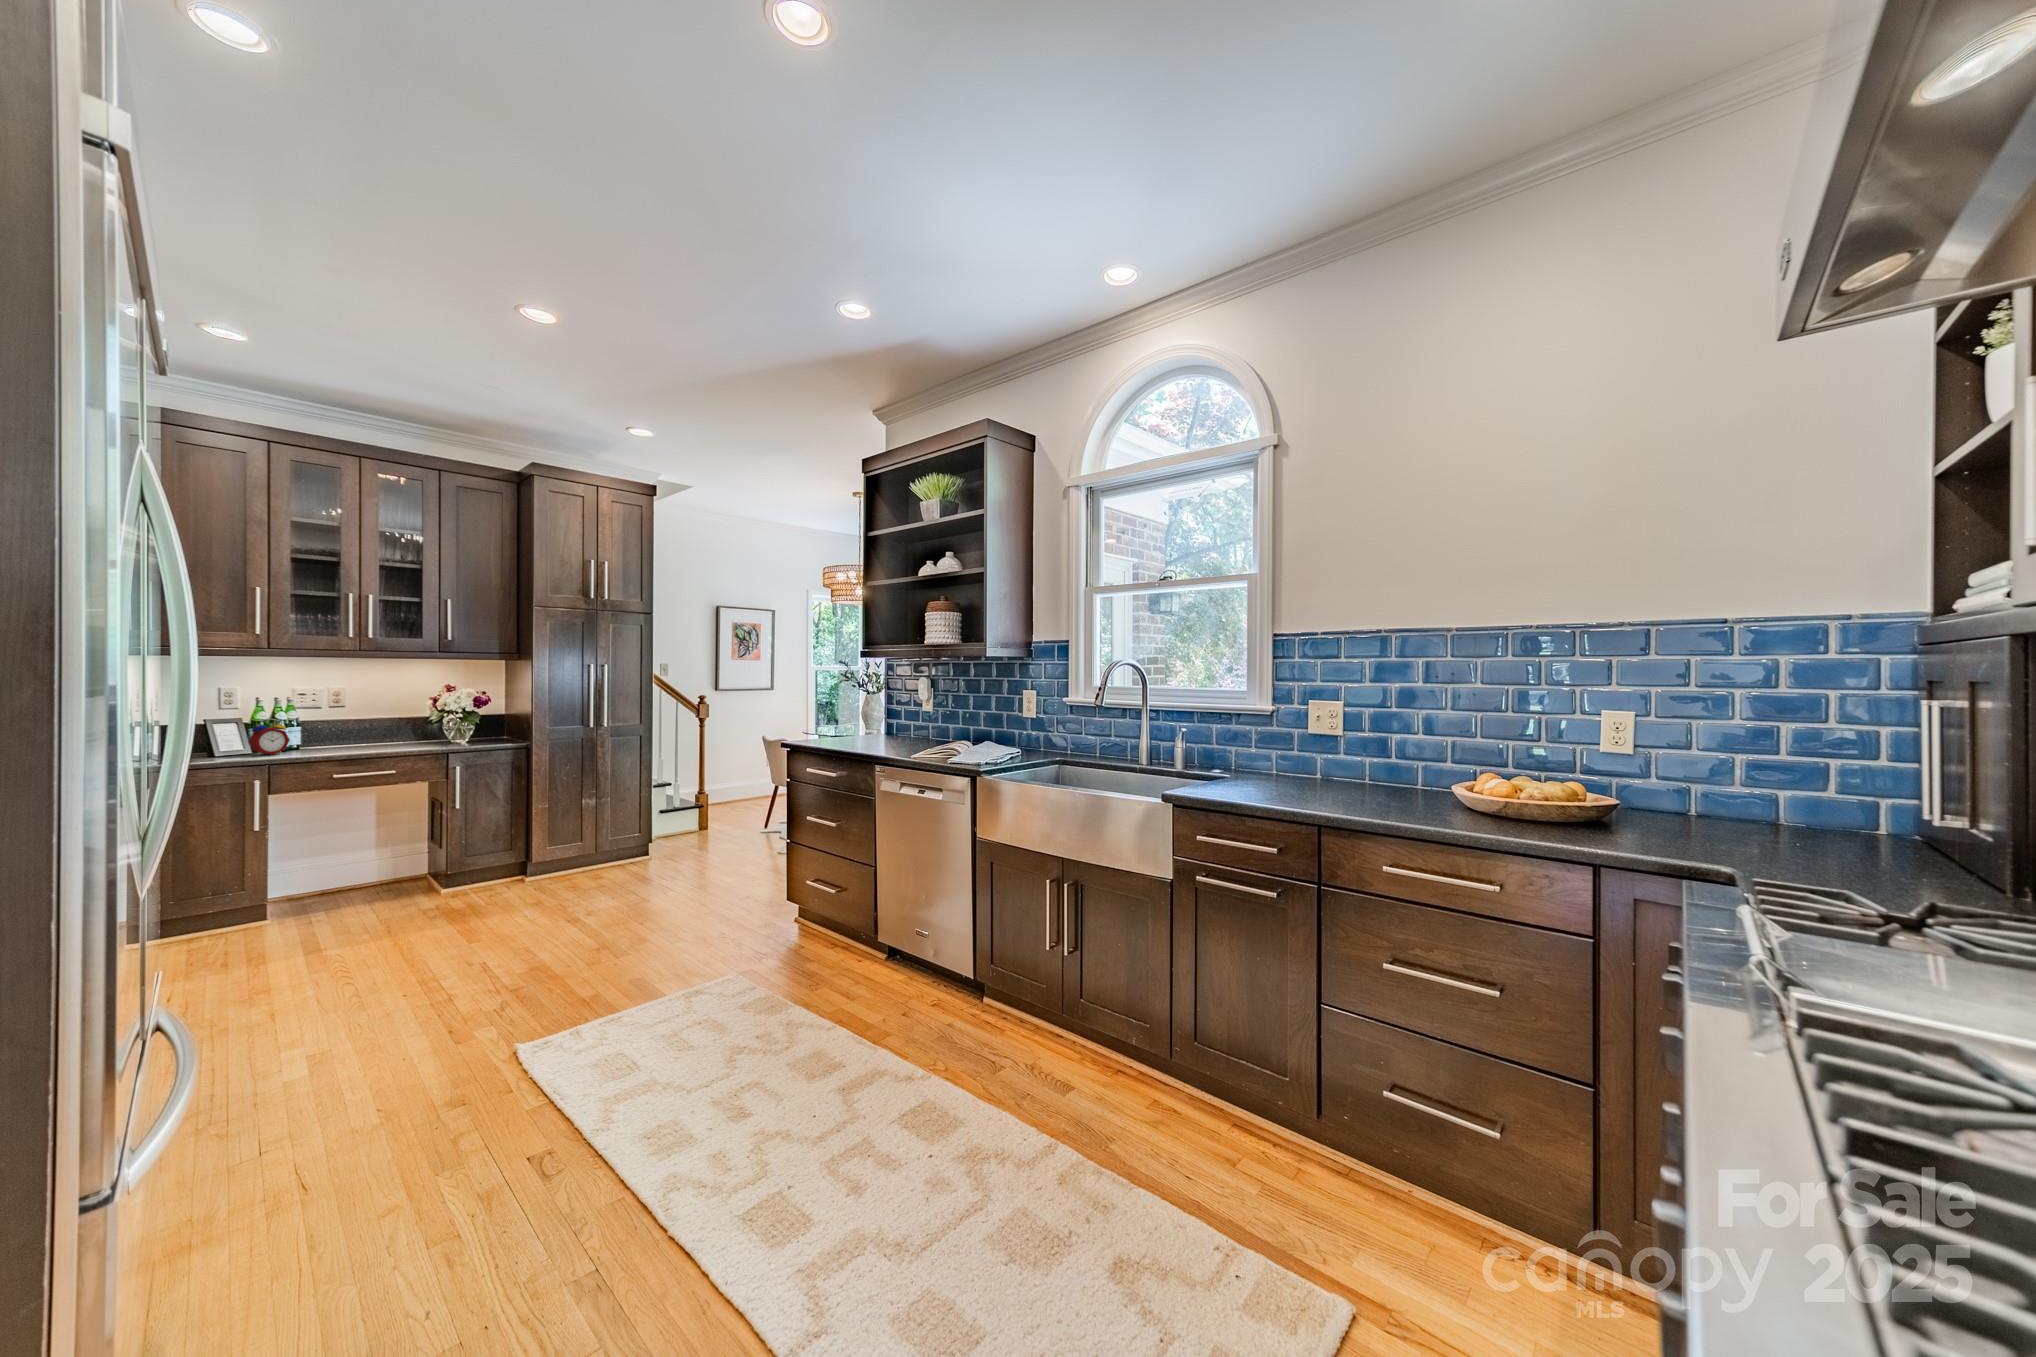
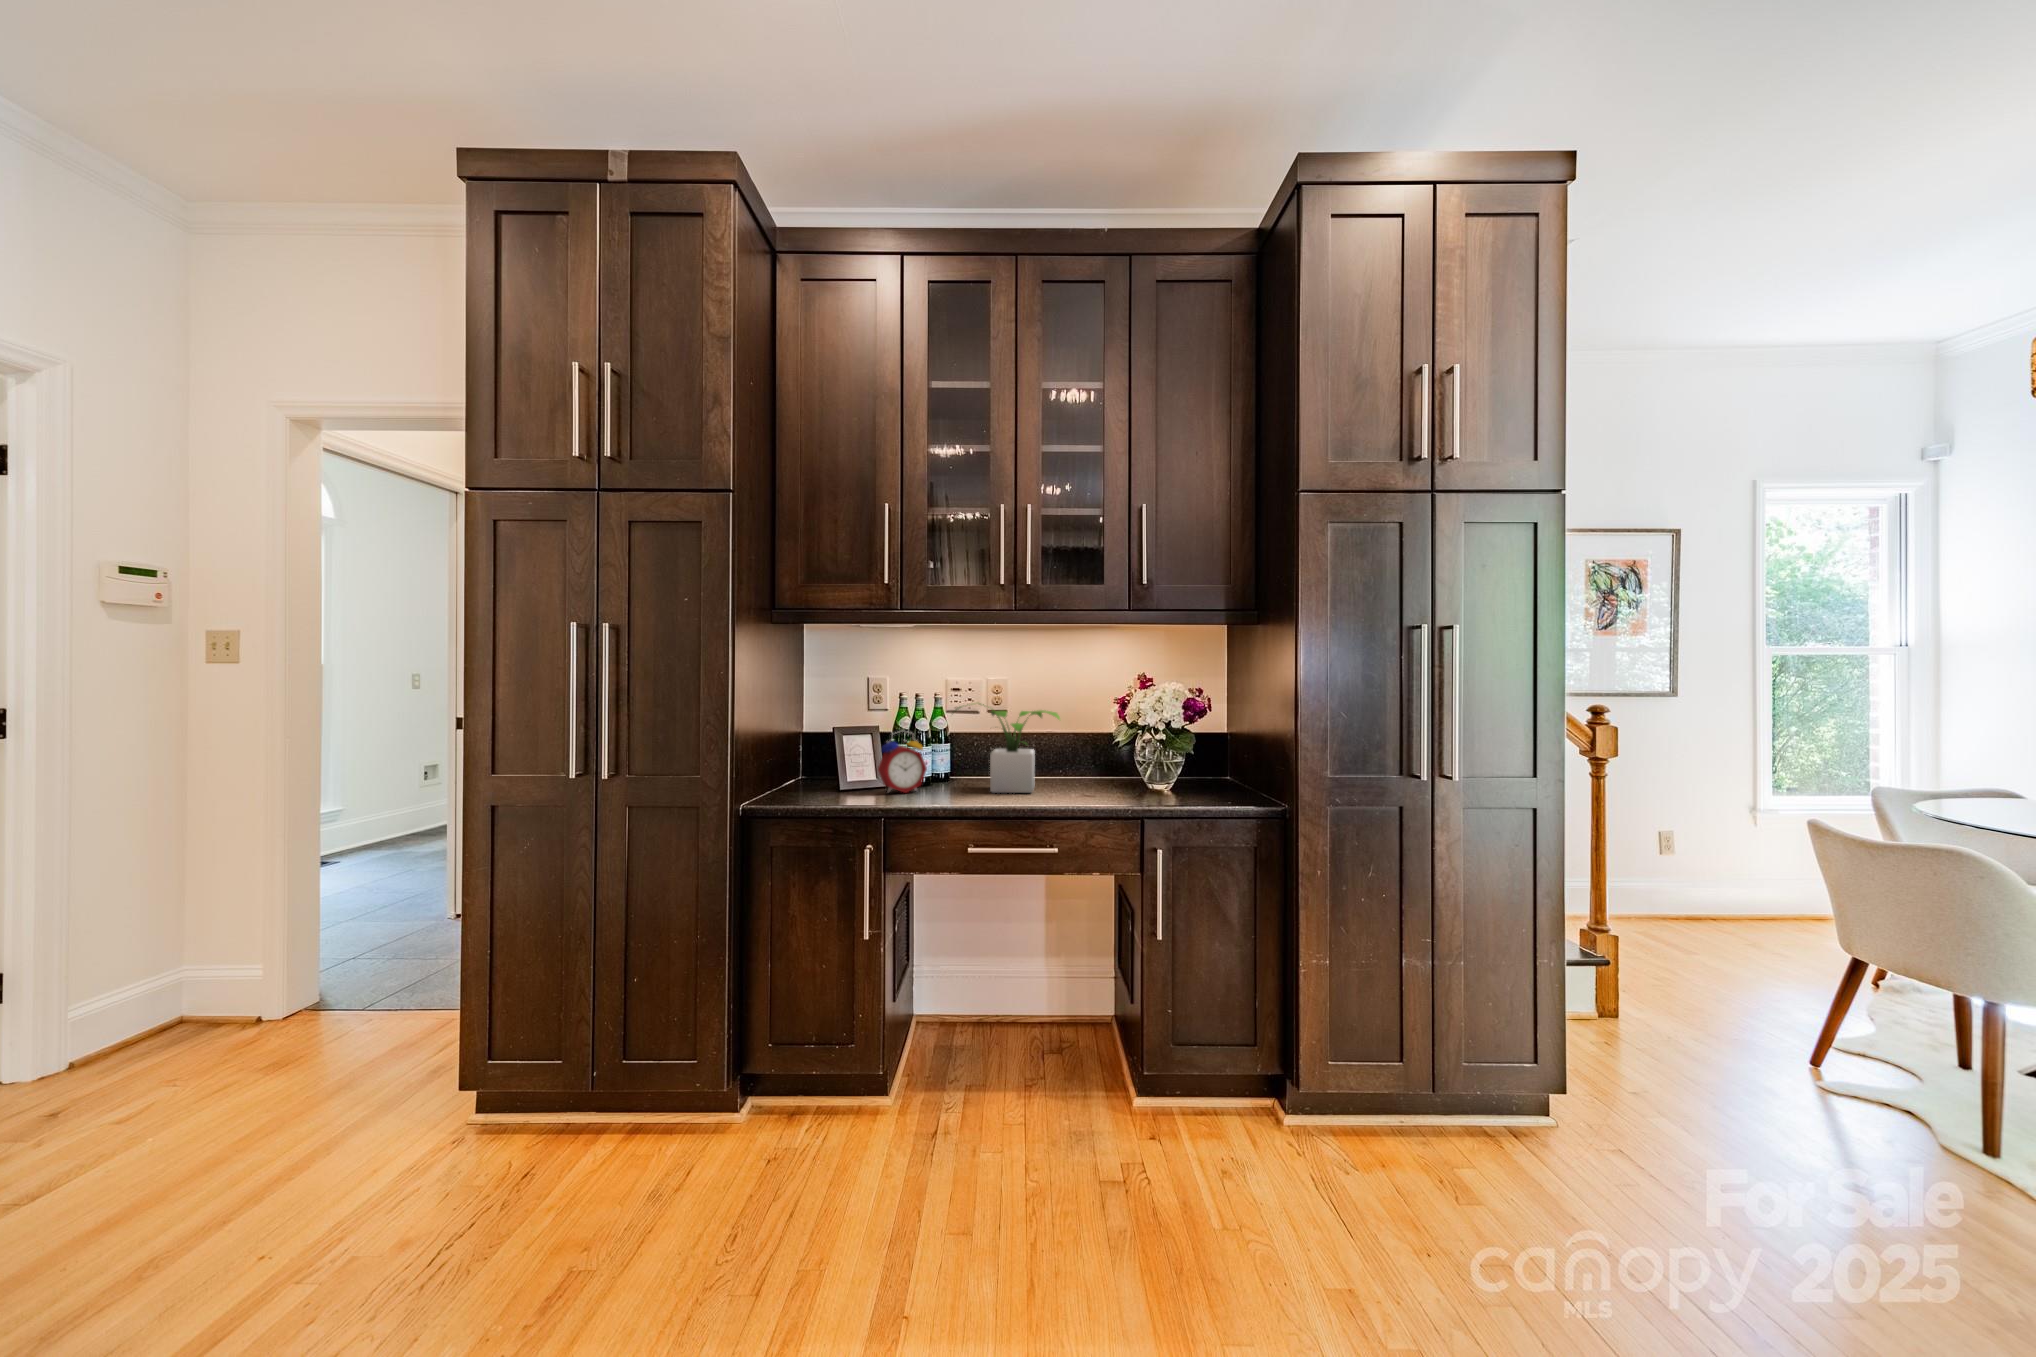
potted plant: none [310,701,392,751] -> present [956,704,1060,793]

